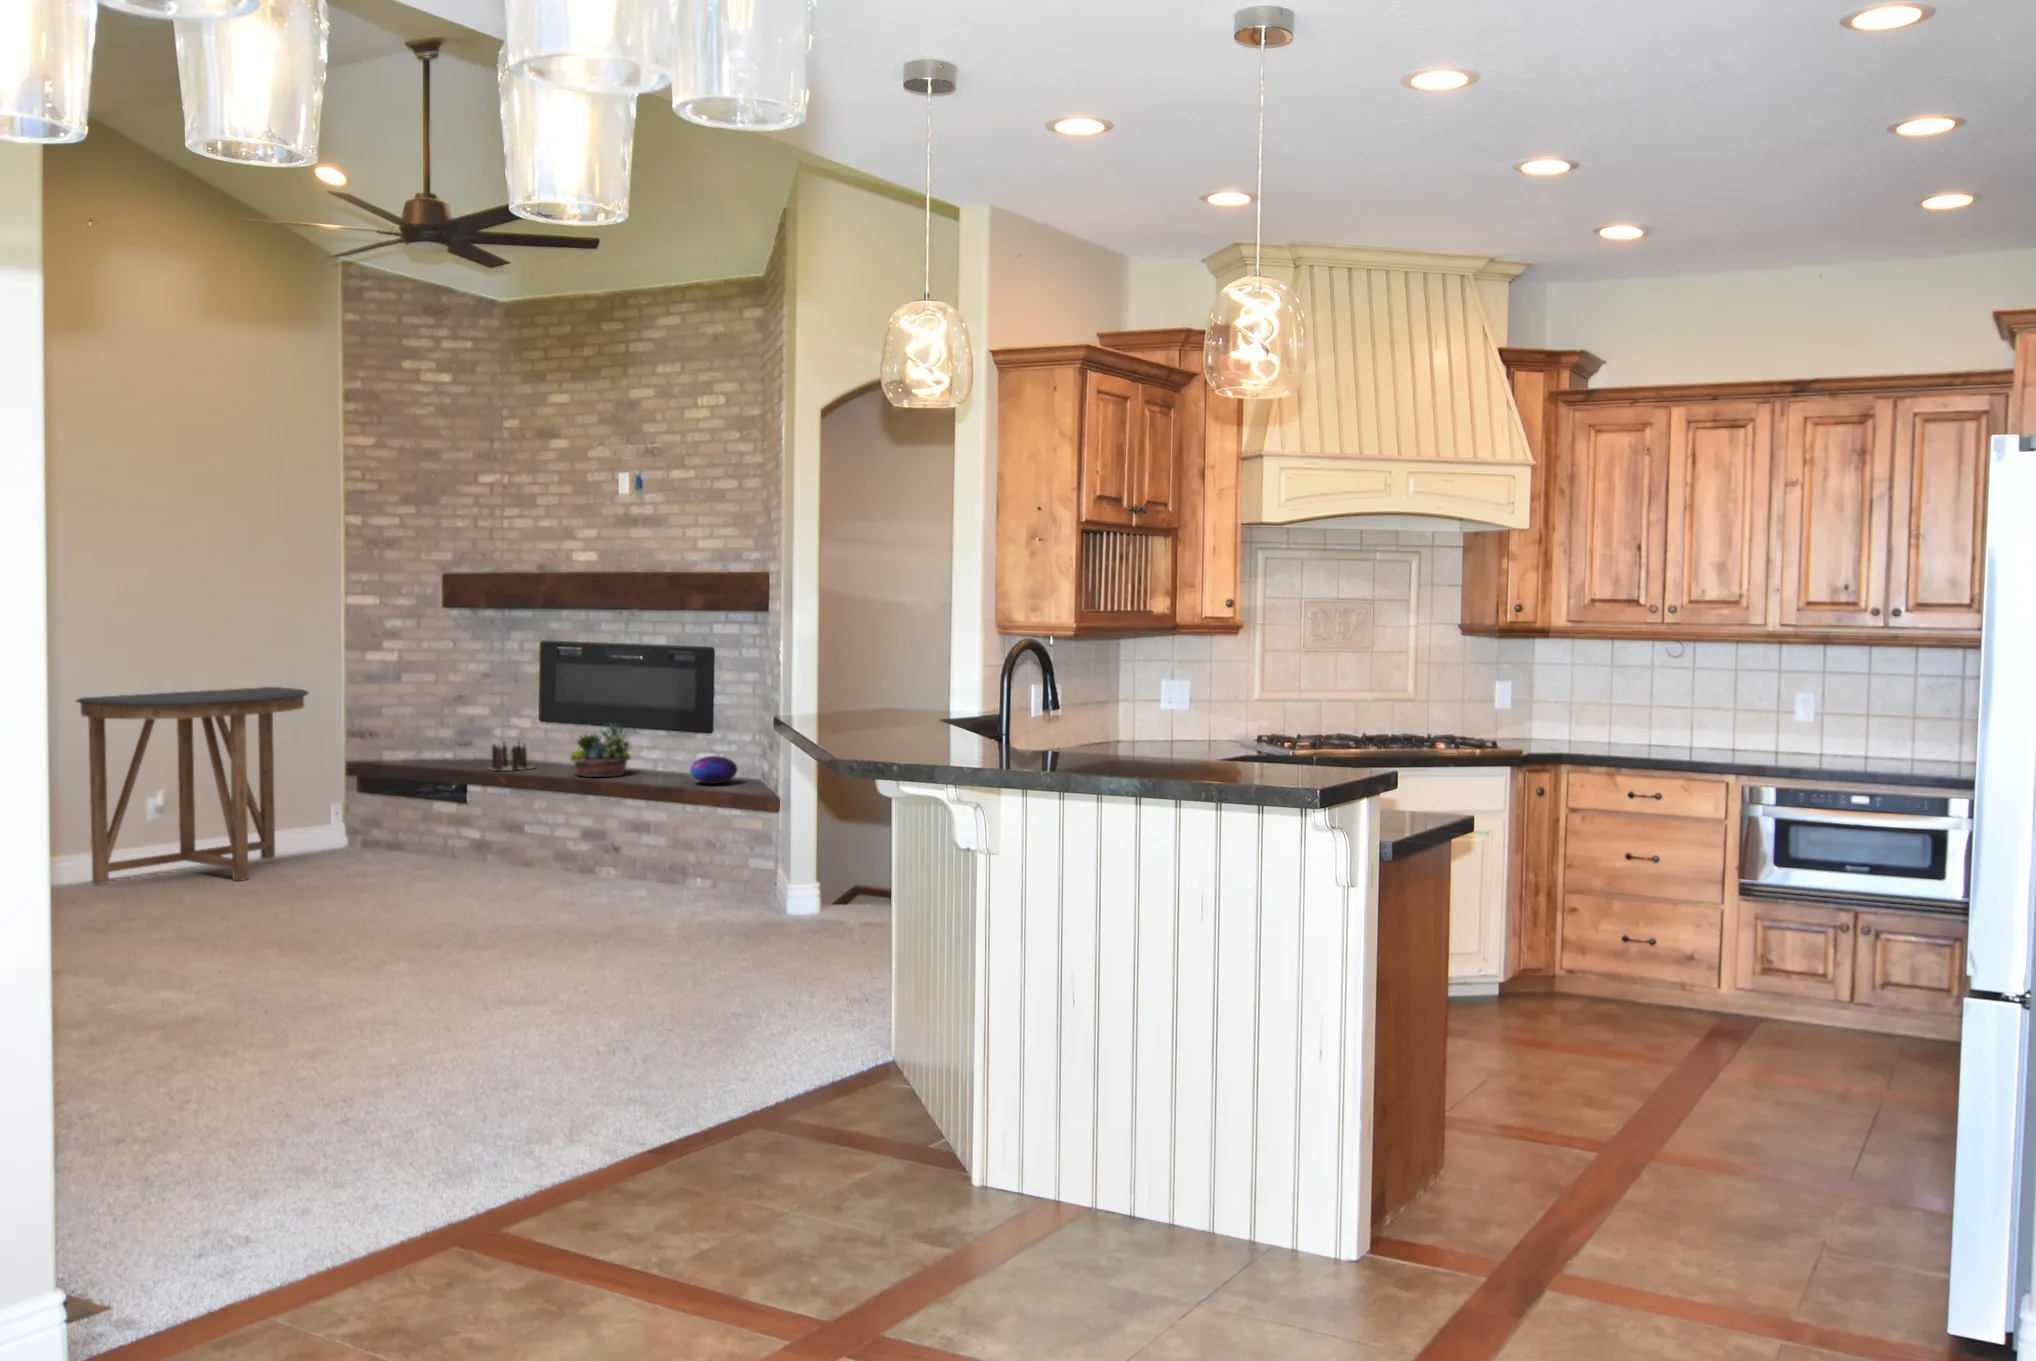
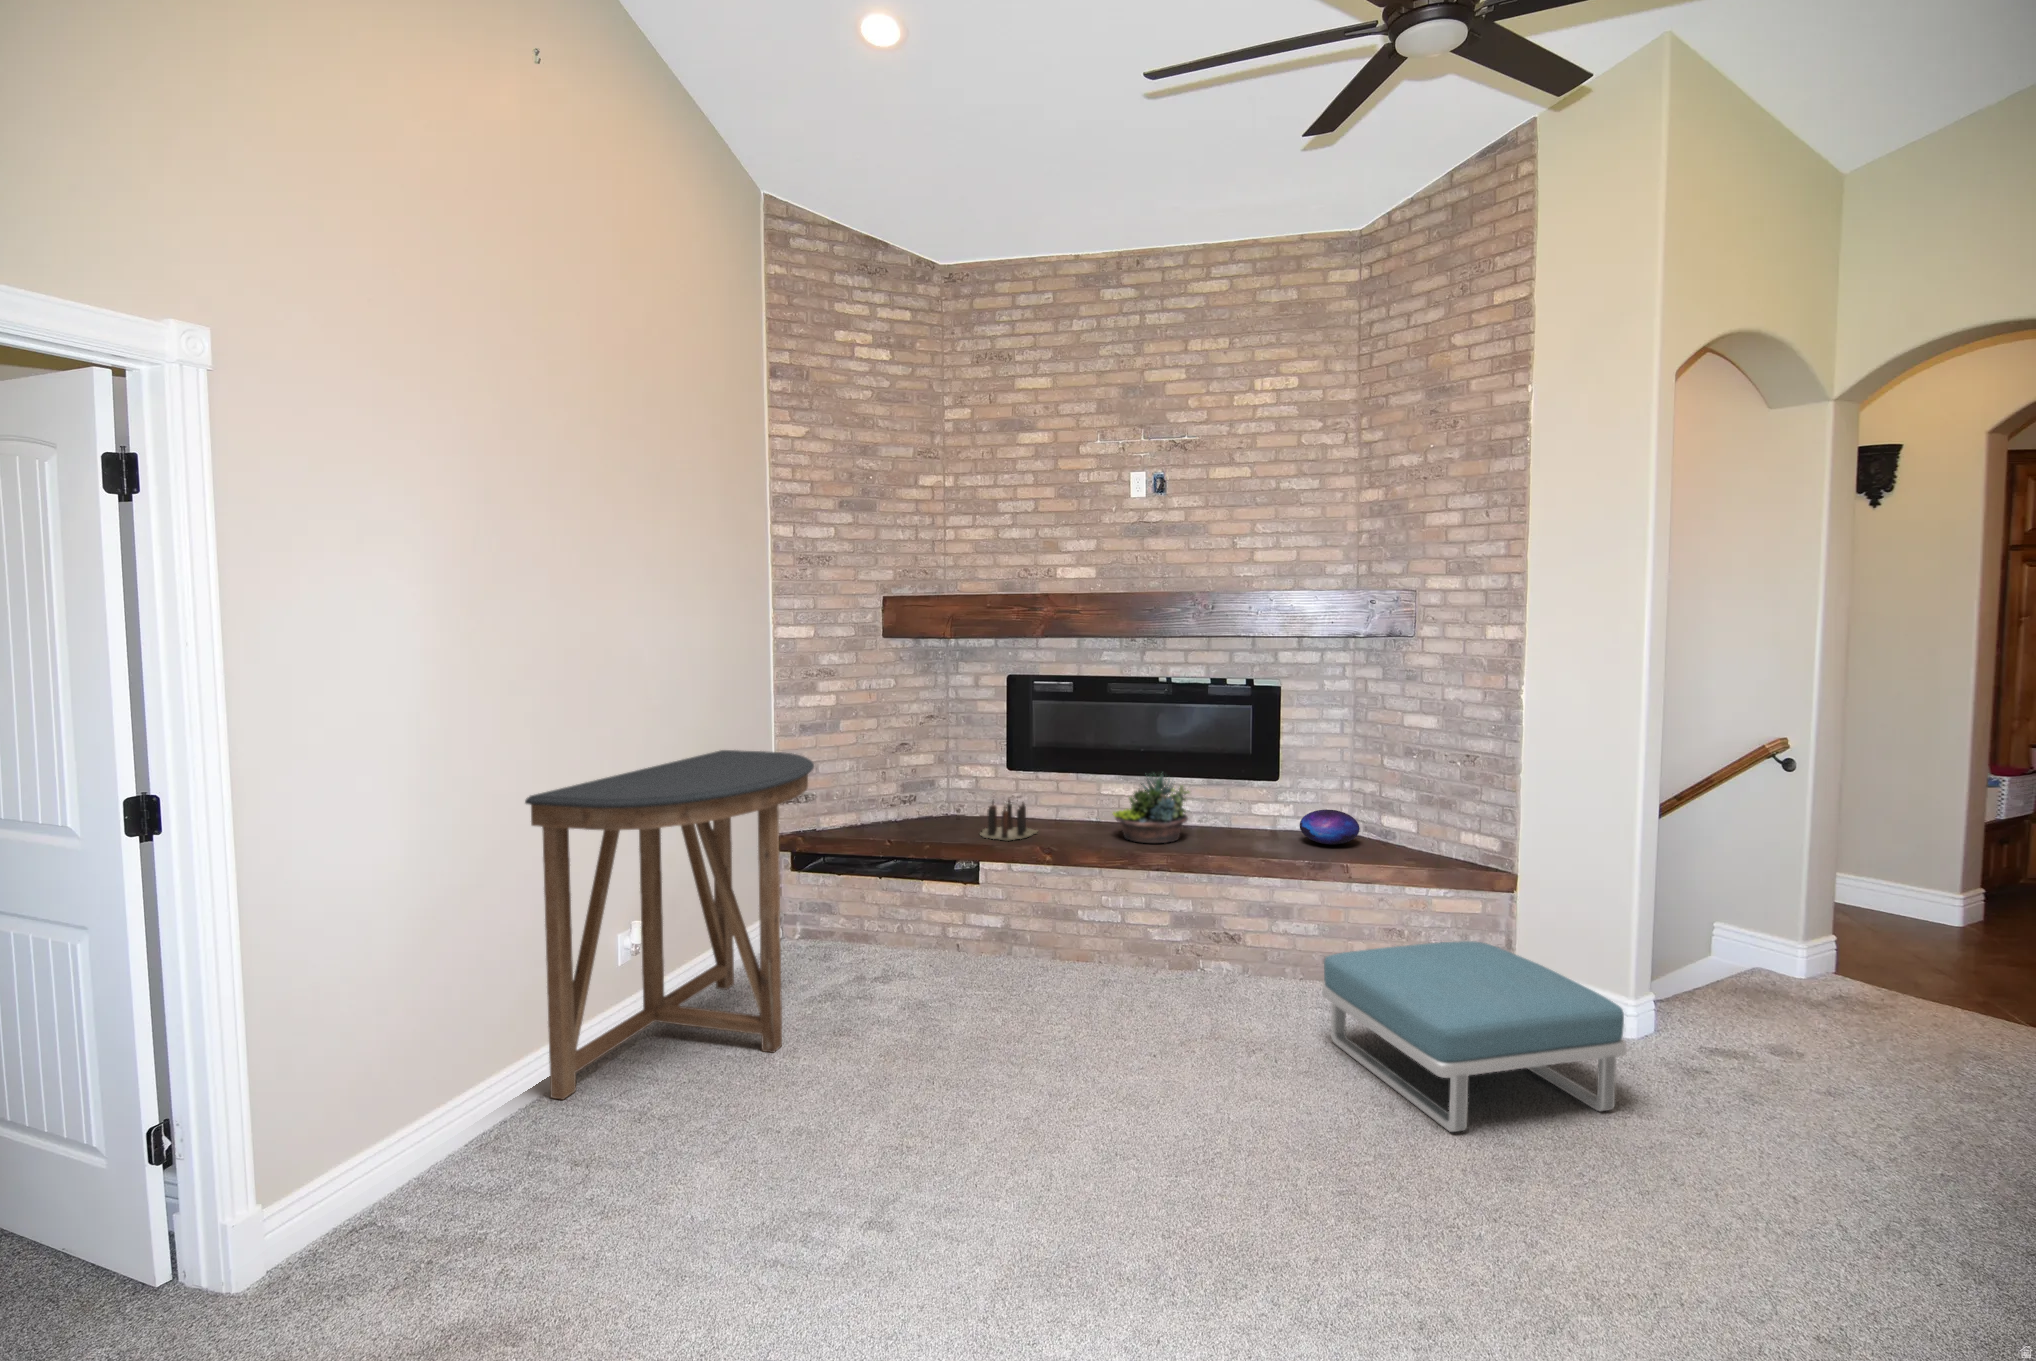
footstool: none [517,837,694,932] -> present [1322,941,1626,1132]

